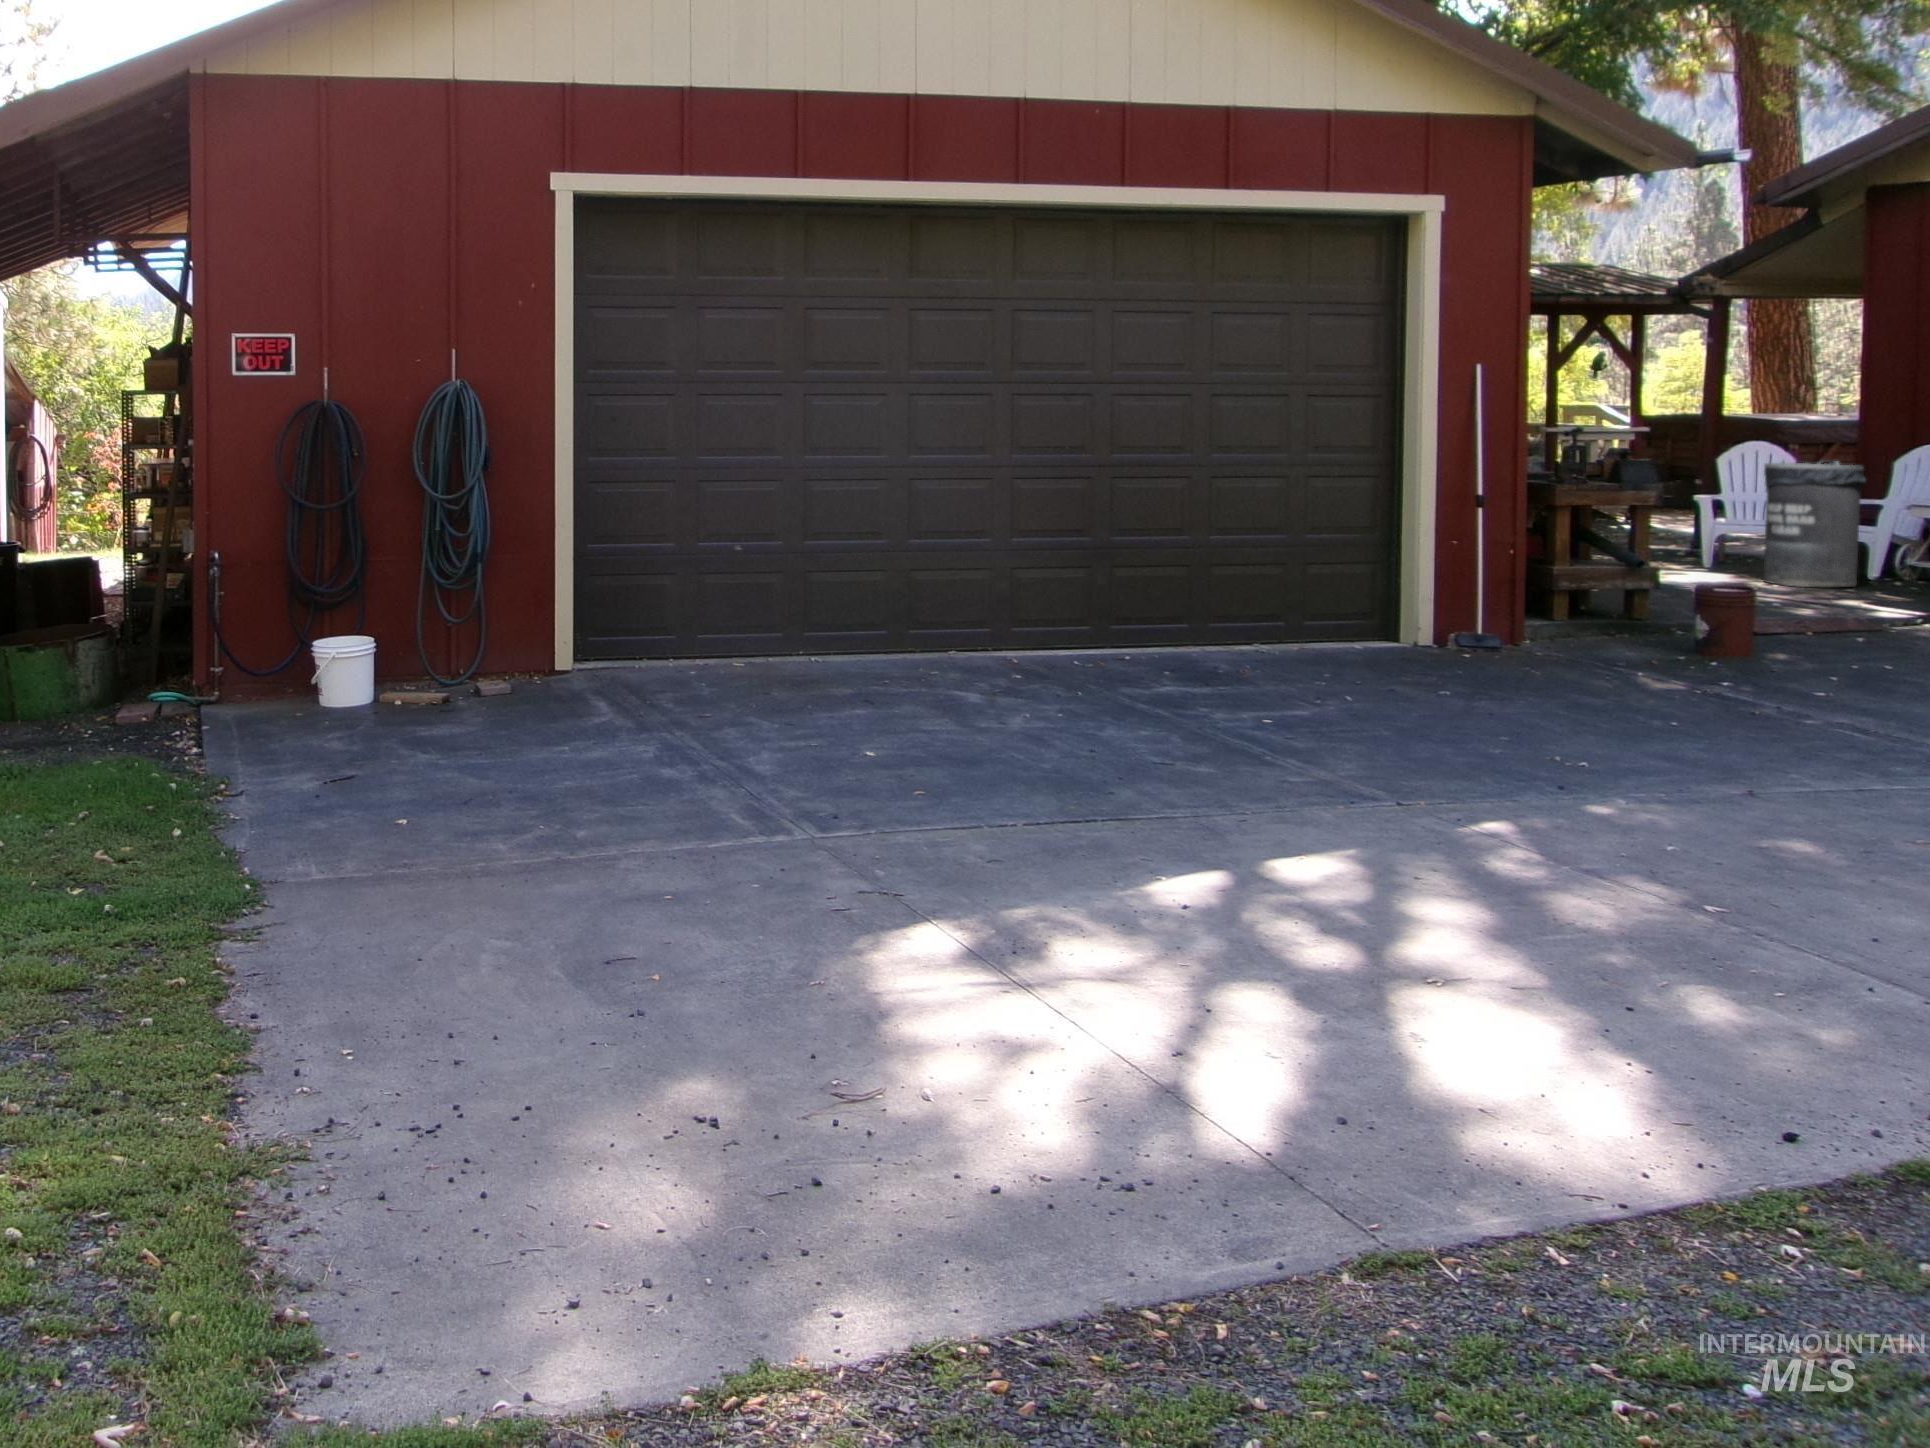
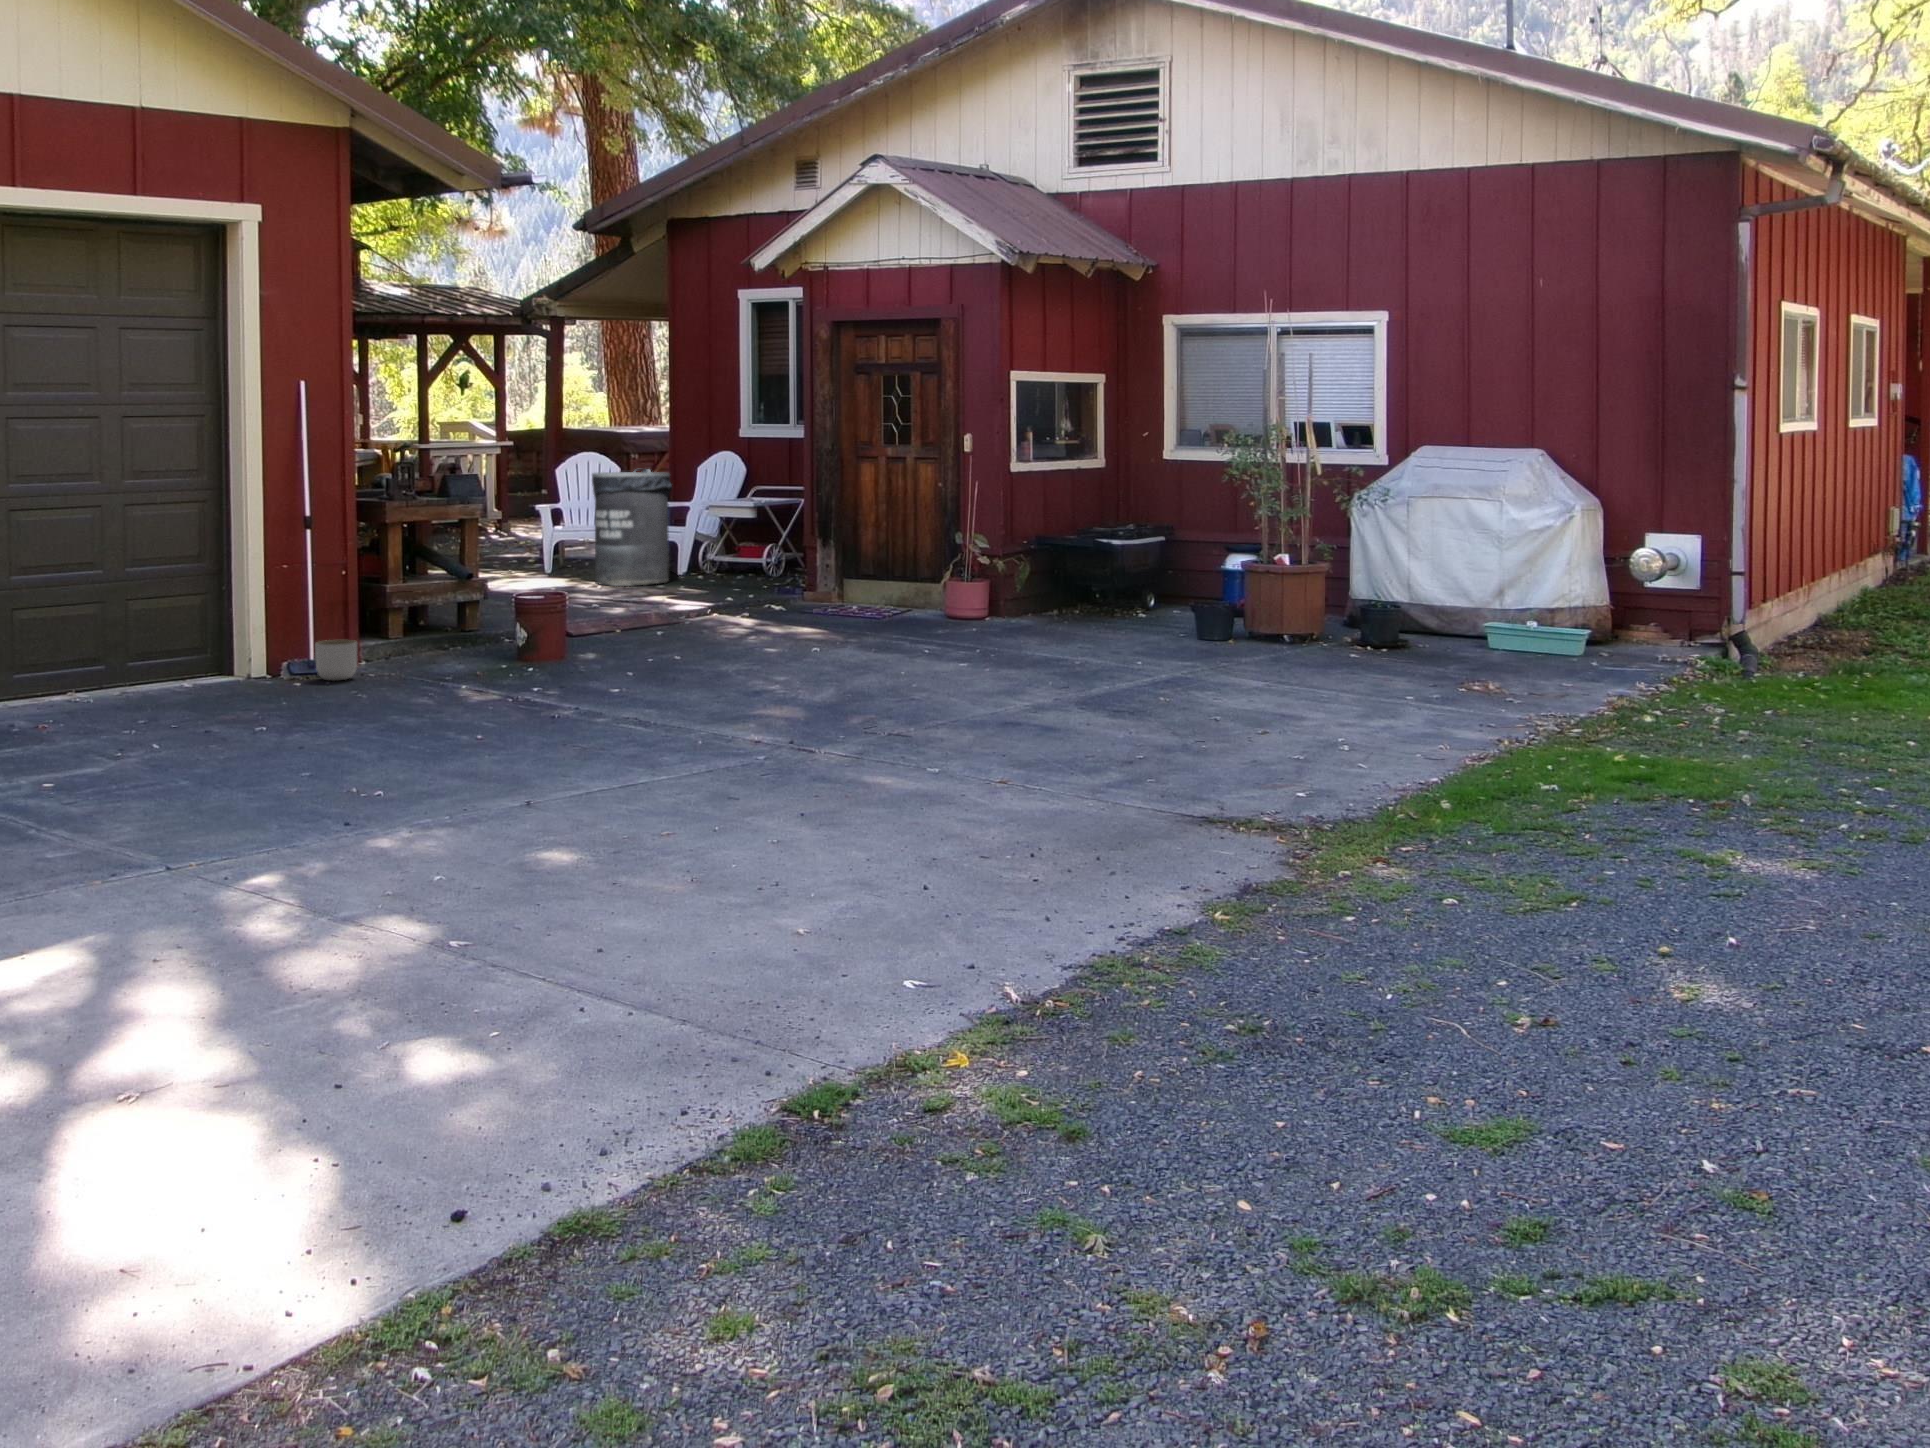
planter: none [1481,615,1524,654] -> present [315,640,358,681]

